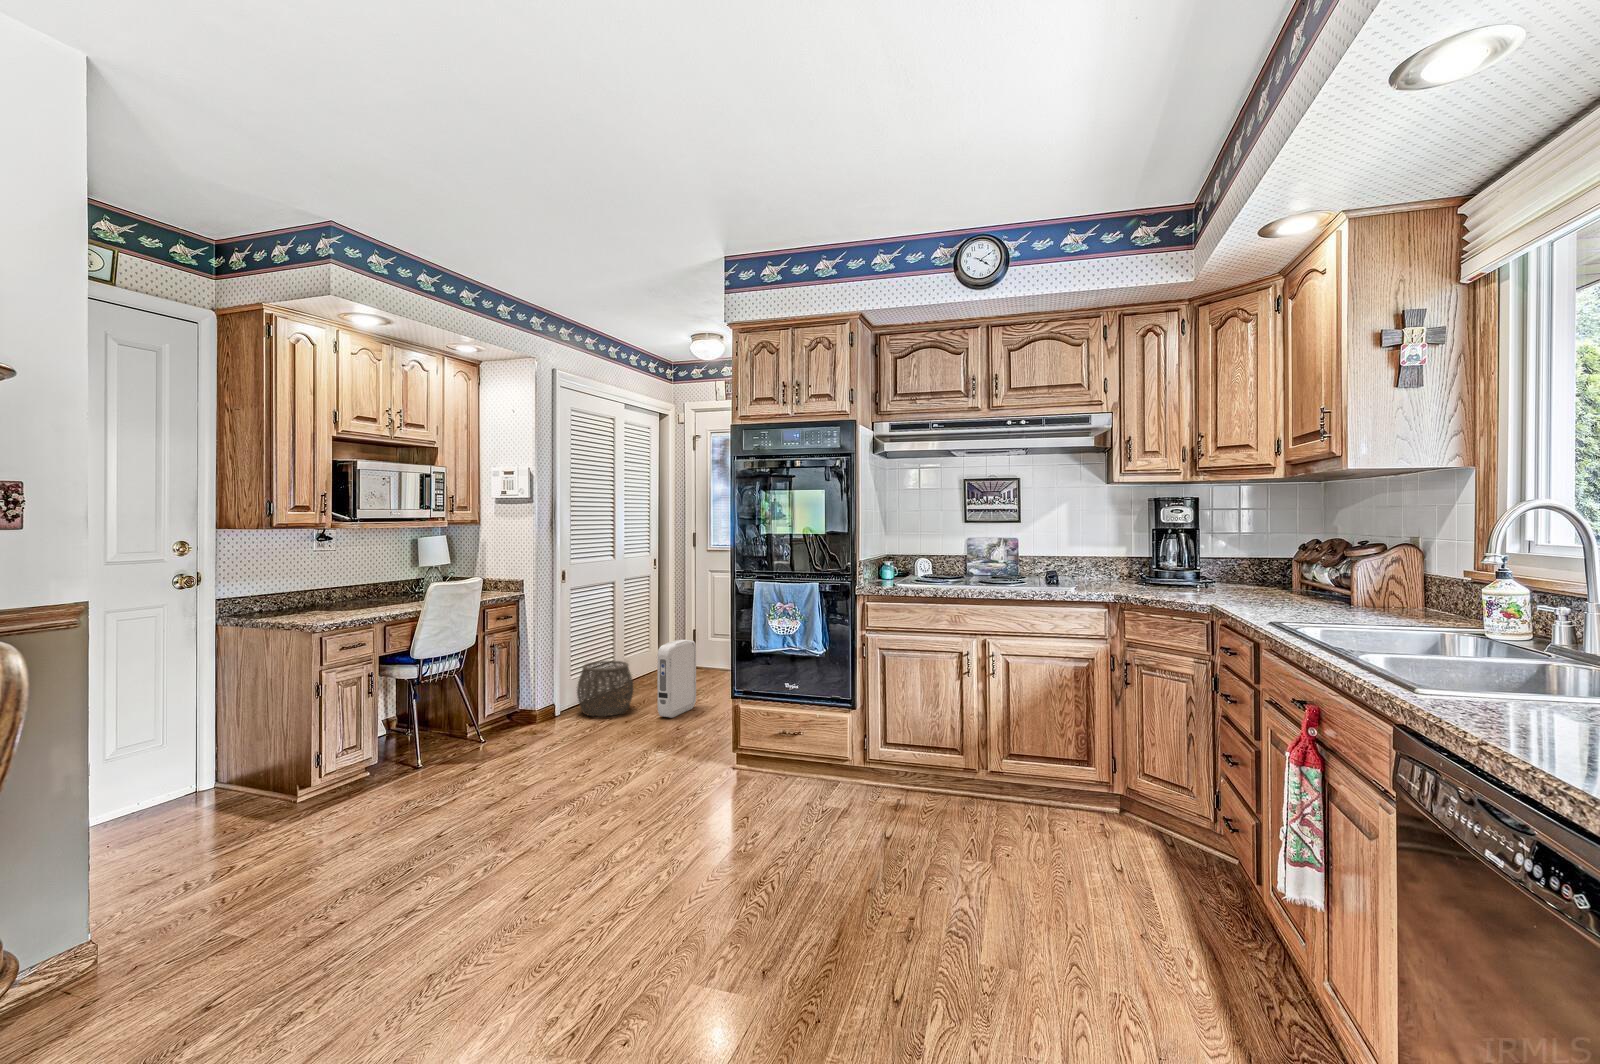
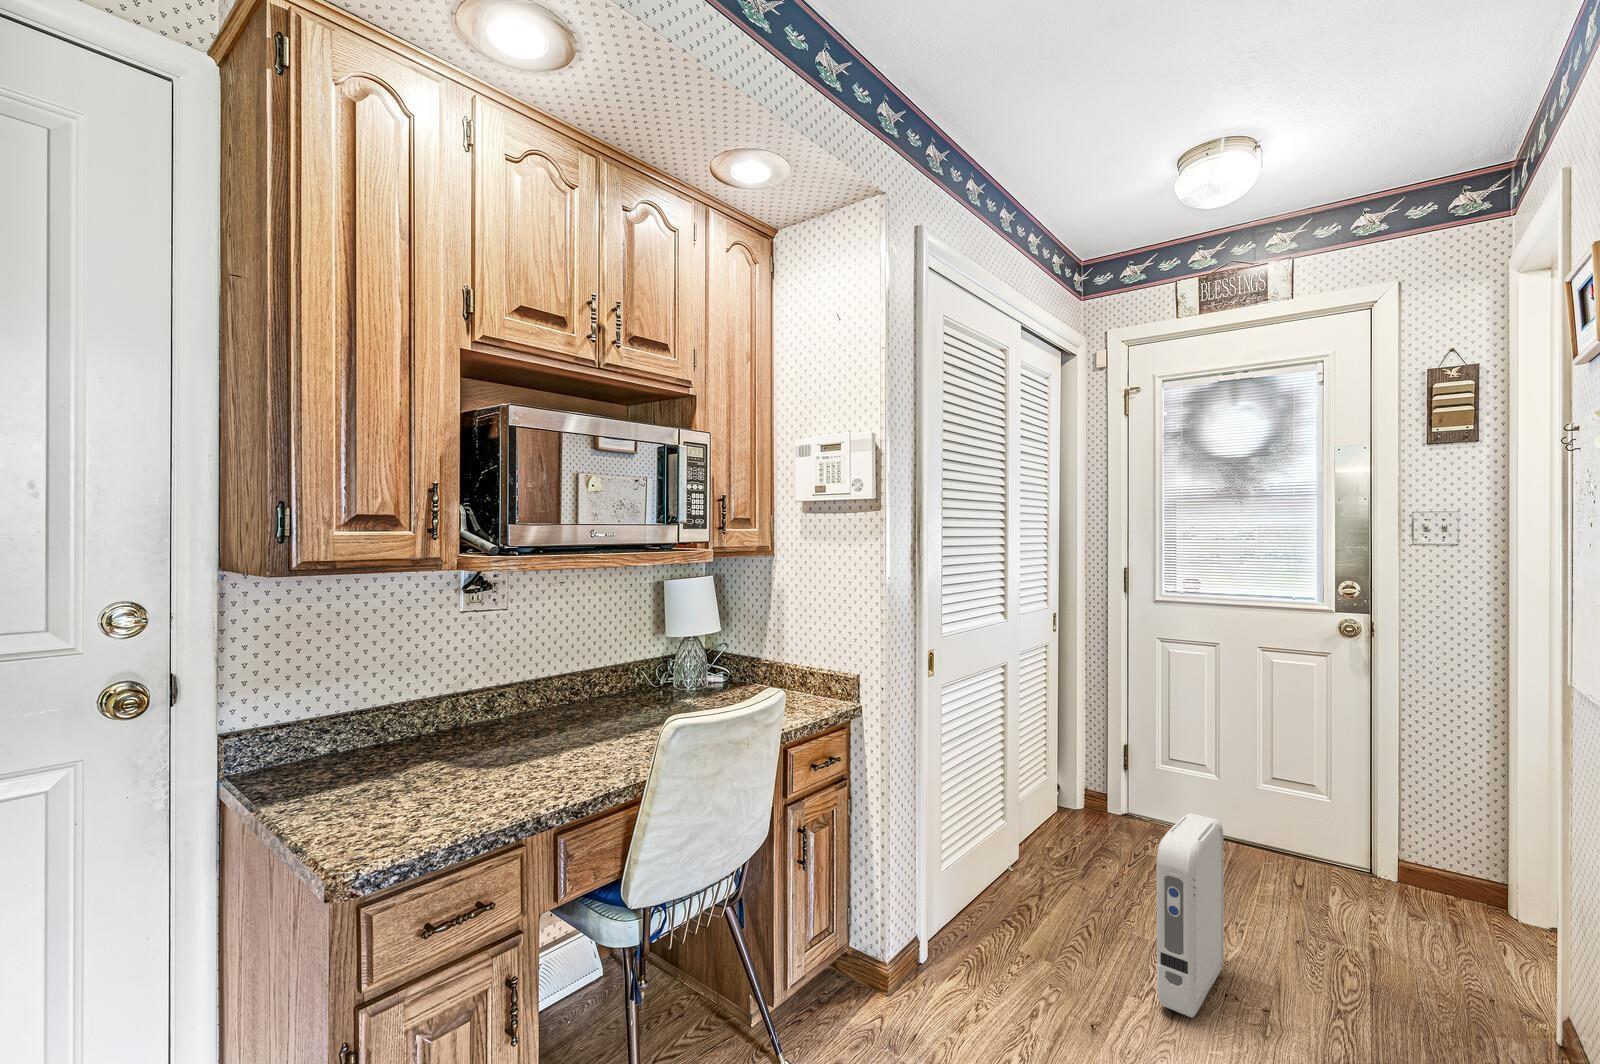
woven basket: present [577,661,633,716] -> none [957,834,1080,979]

